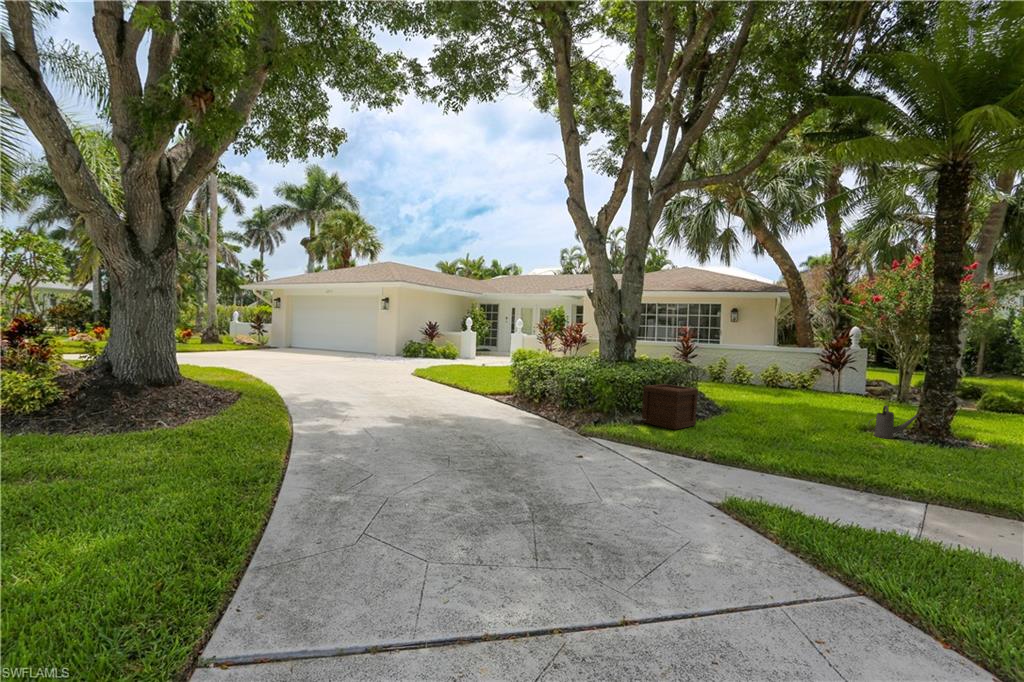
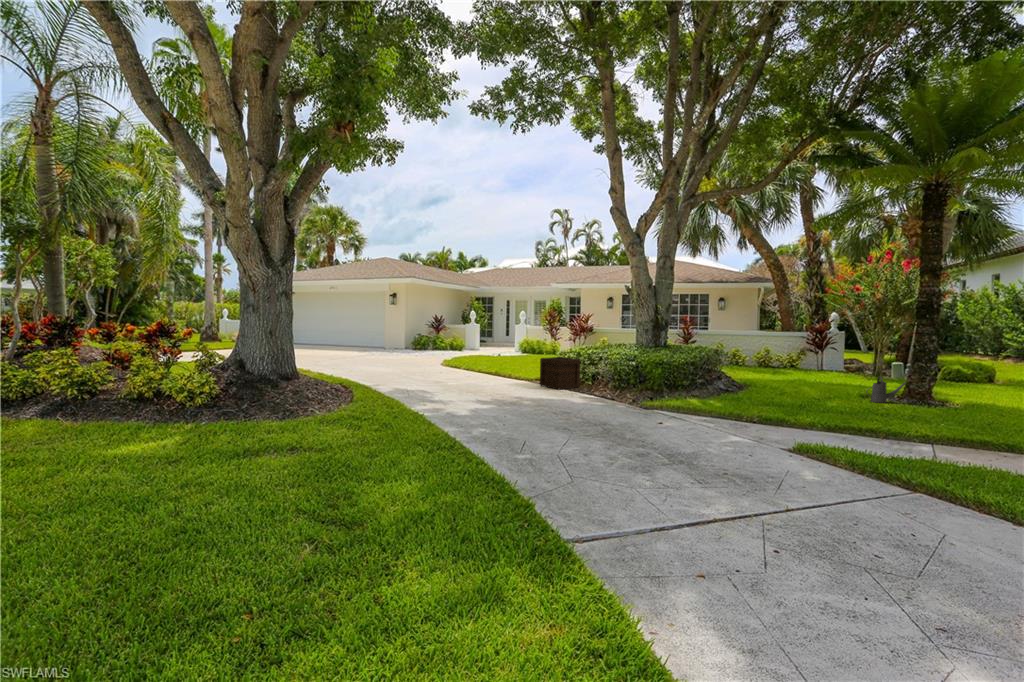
wooden crate: present [642,384,698,430] -> present [540,357,580,389]

